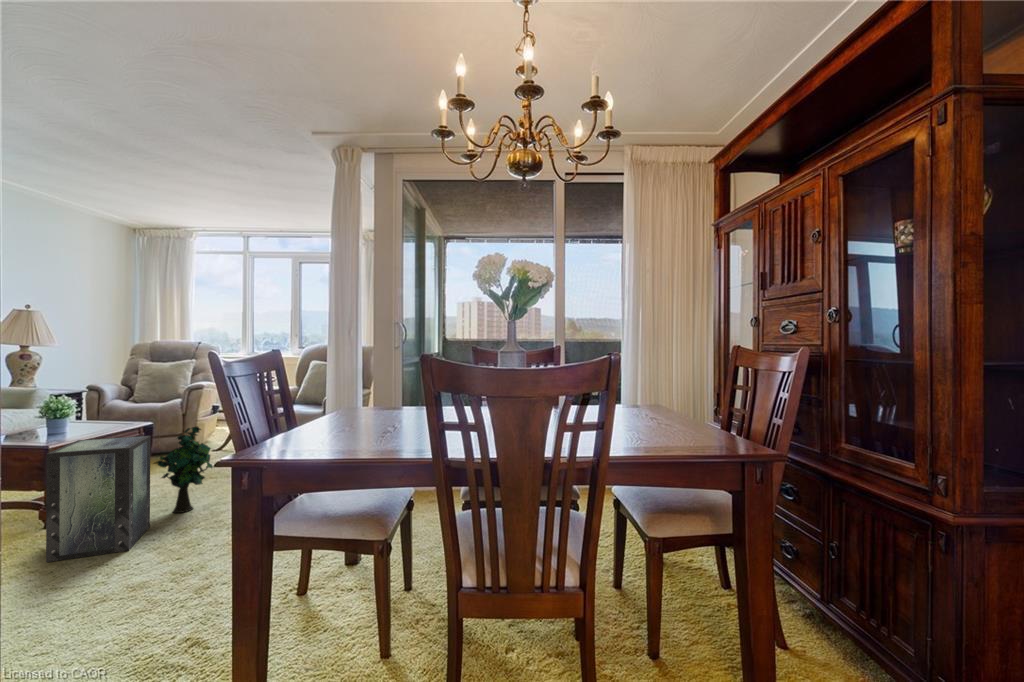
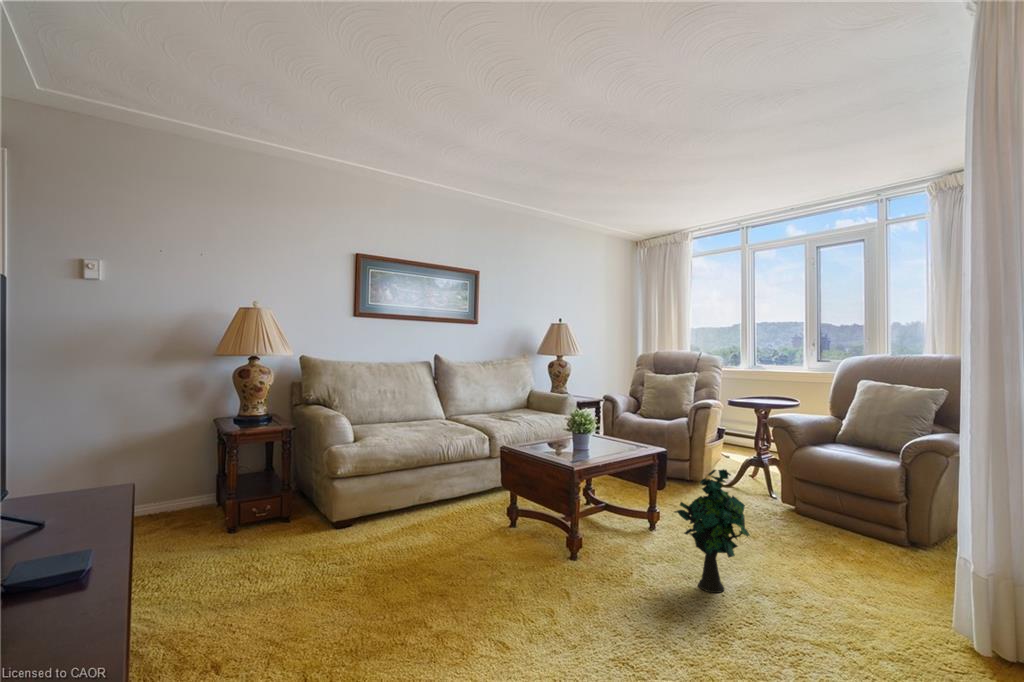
storage box: present [46,436,151,562] -> none [571,469,676,648]

